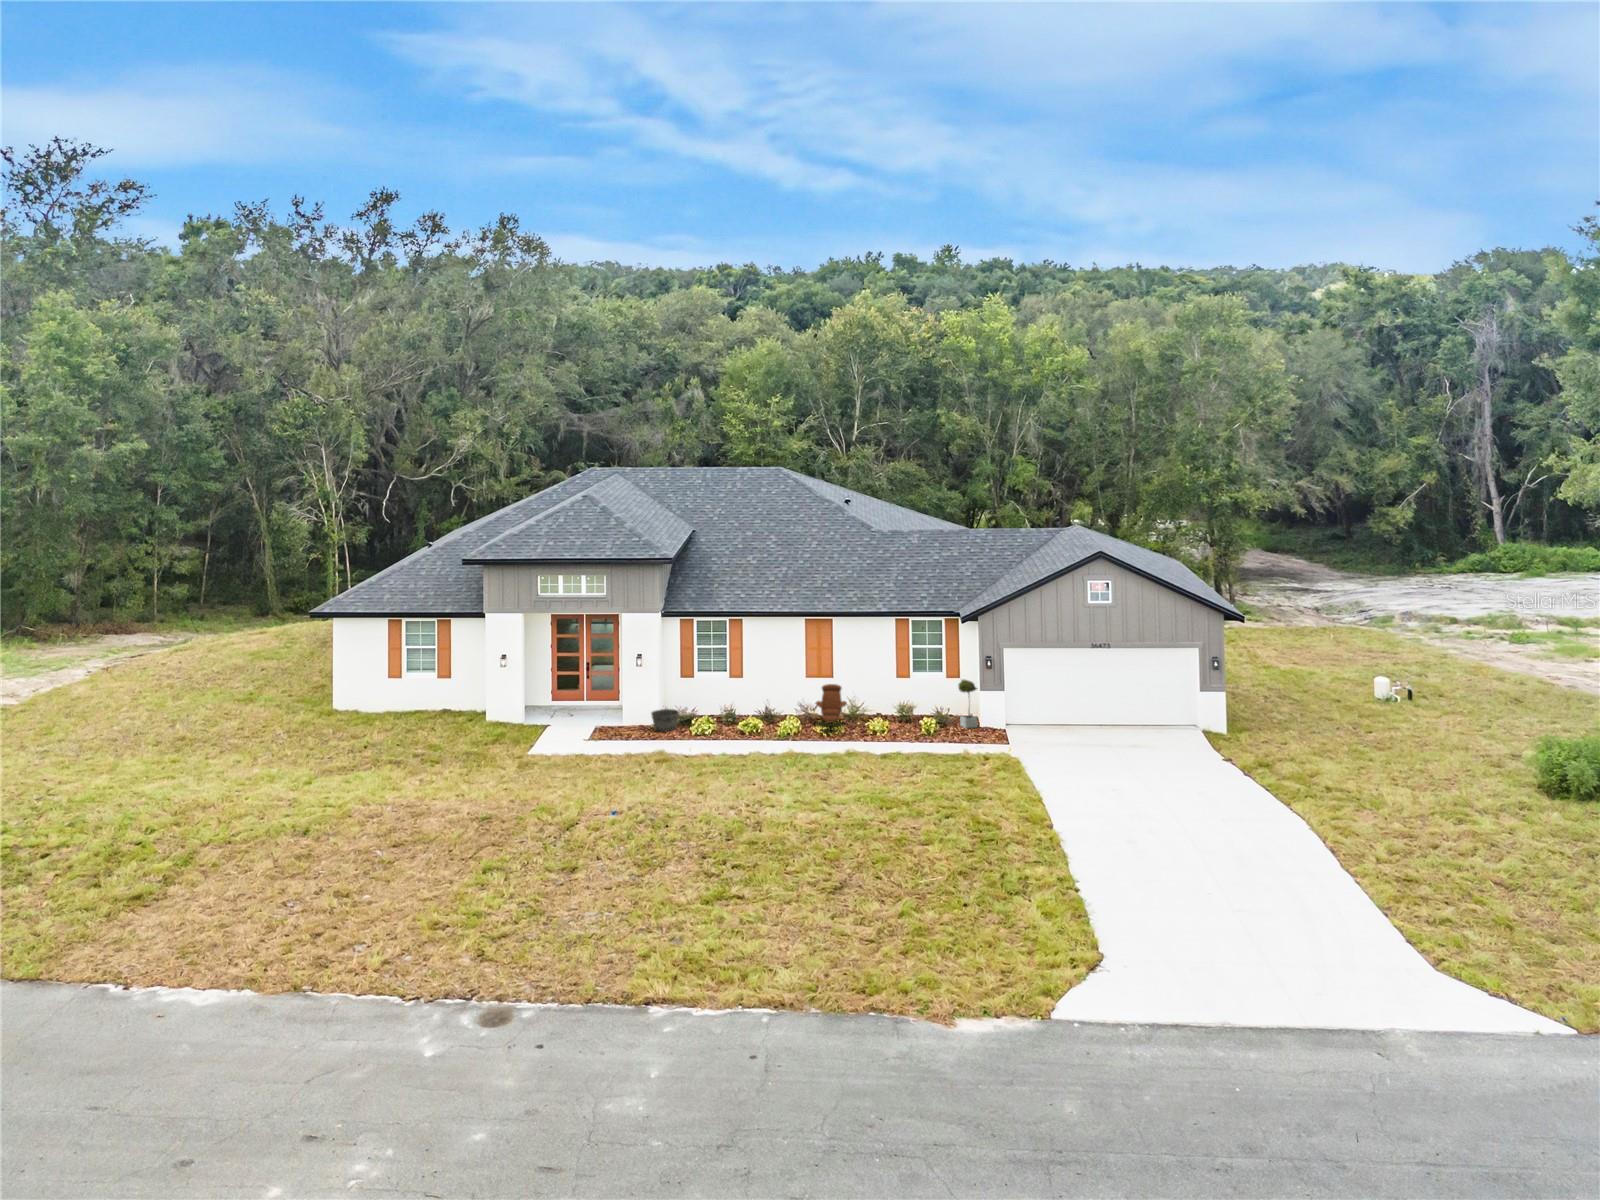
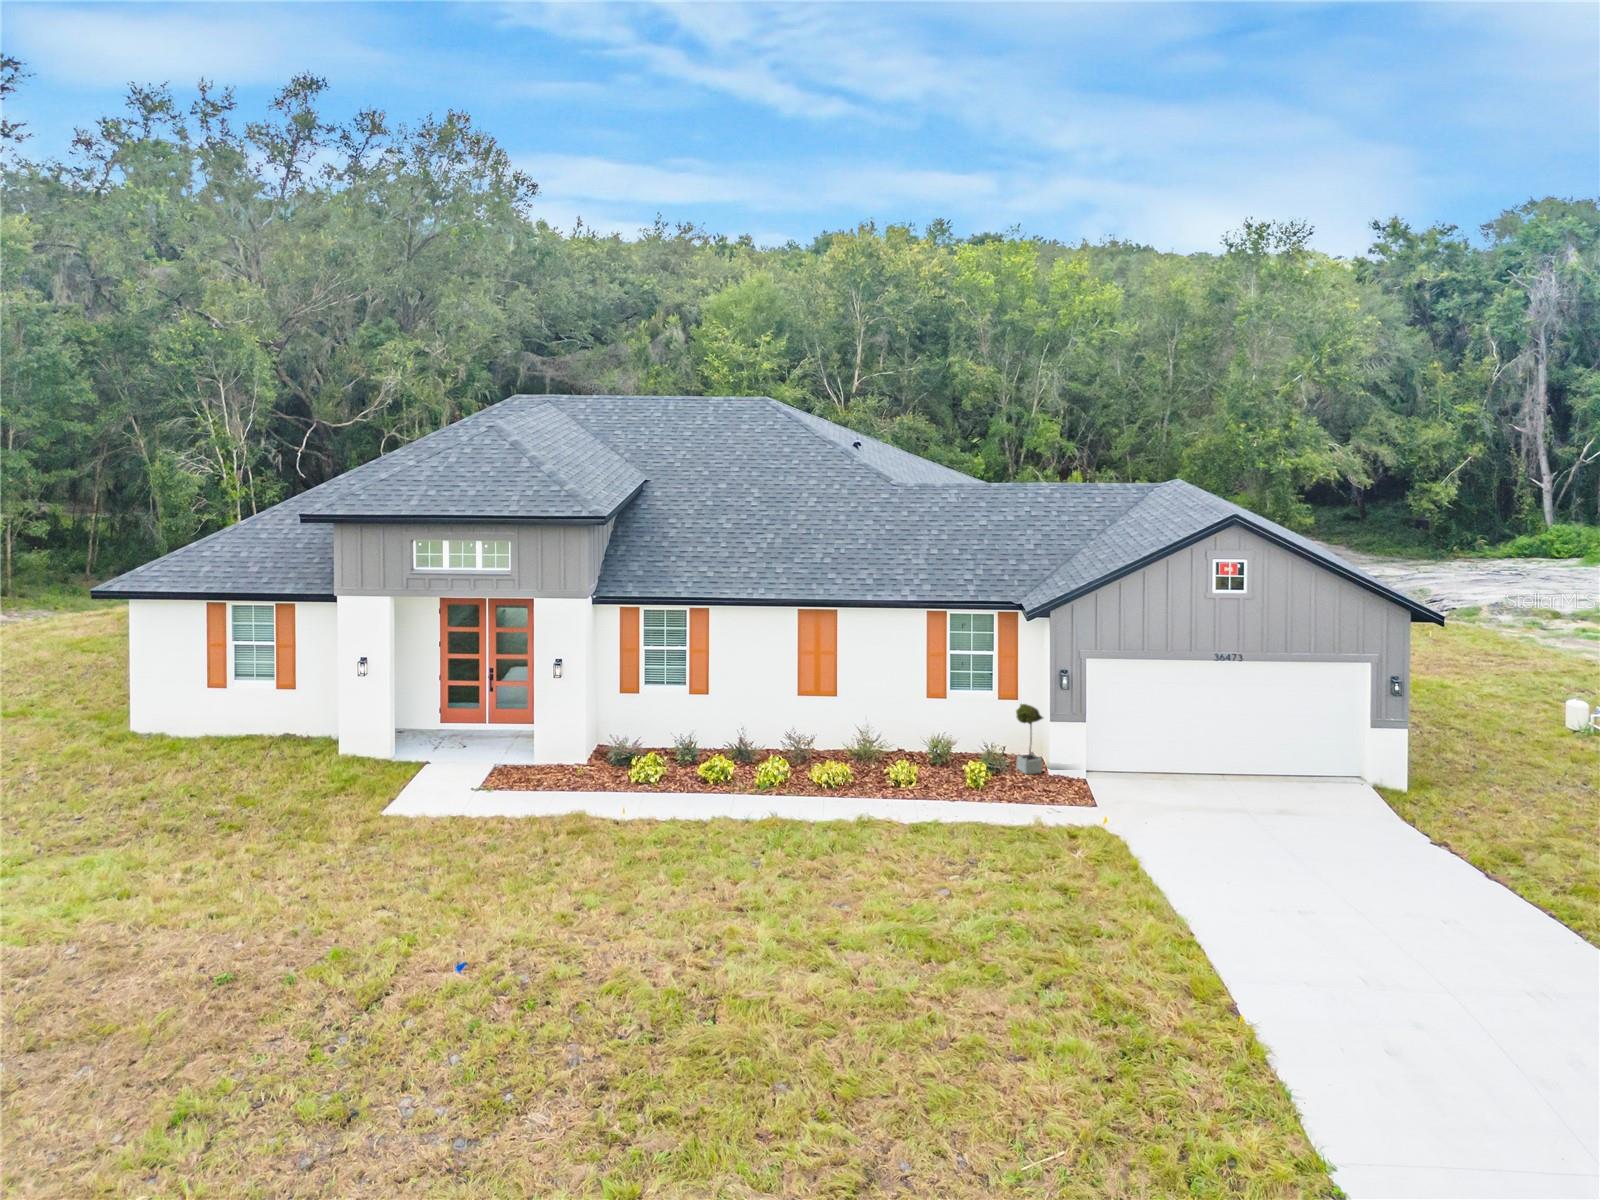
lounge chair: present [816,684,847,730] -> none [812,705,856,780]
wooden bucket: present [651,709,679,732] -> none [576,734,616,772]

